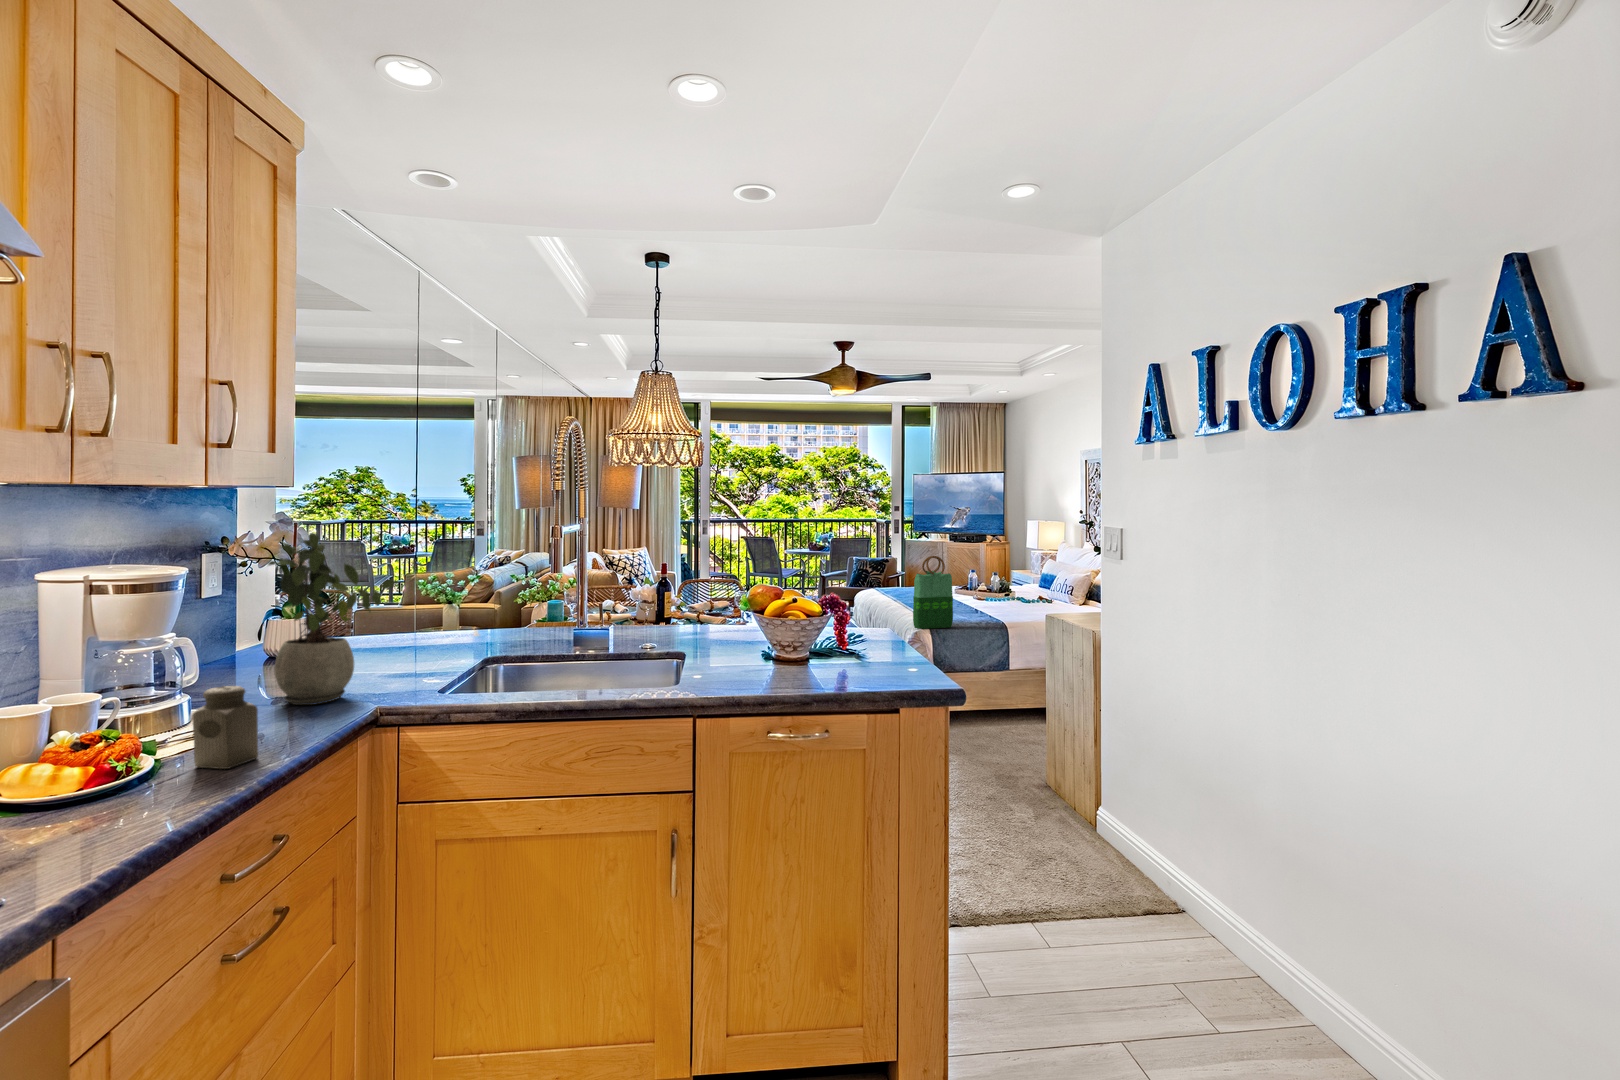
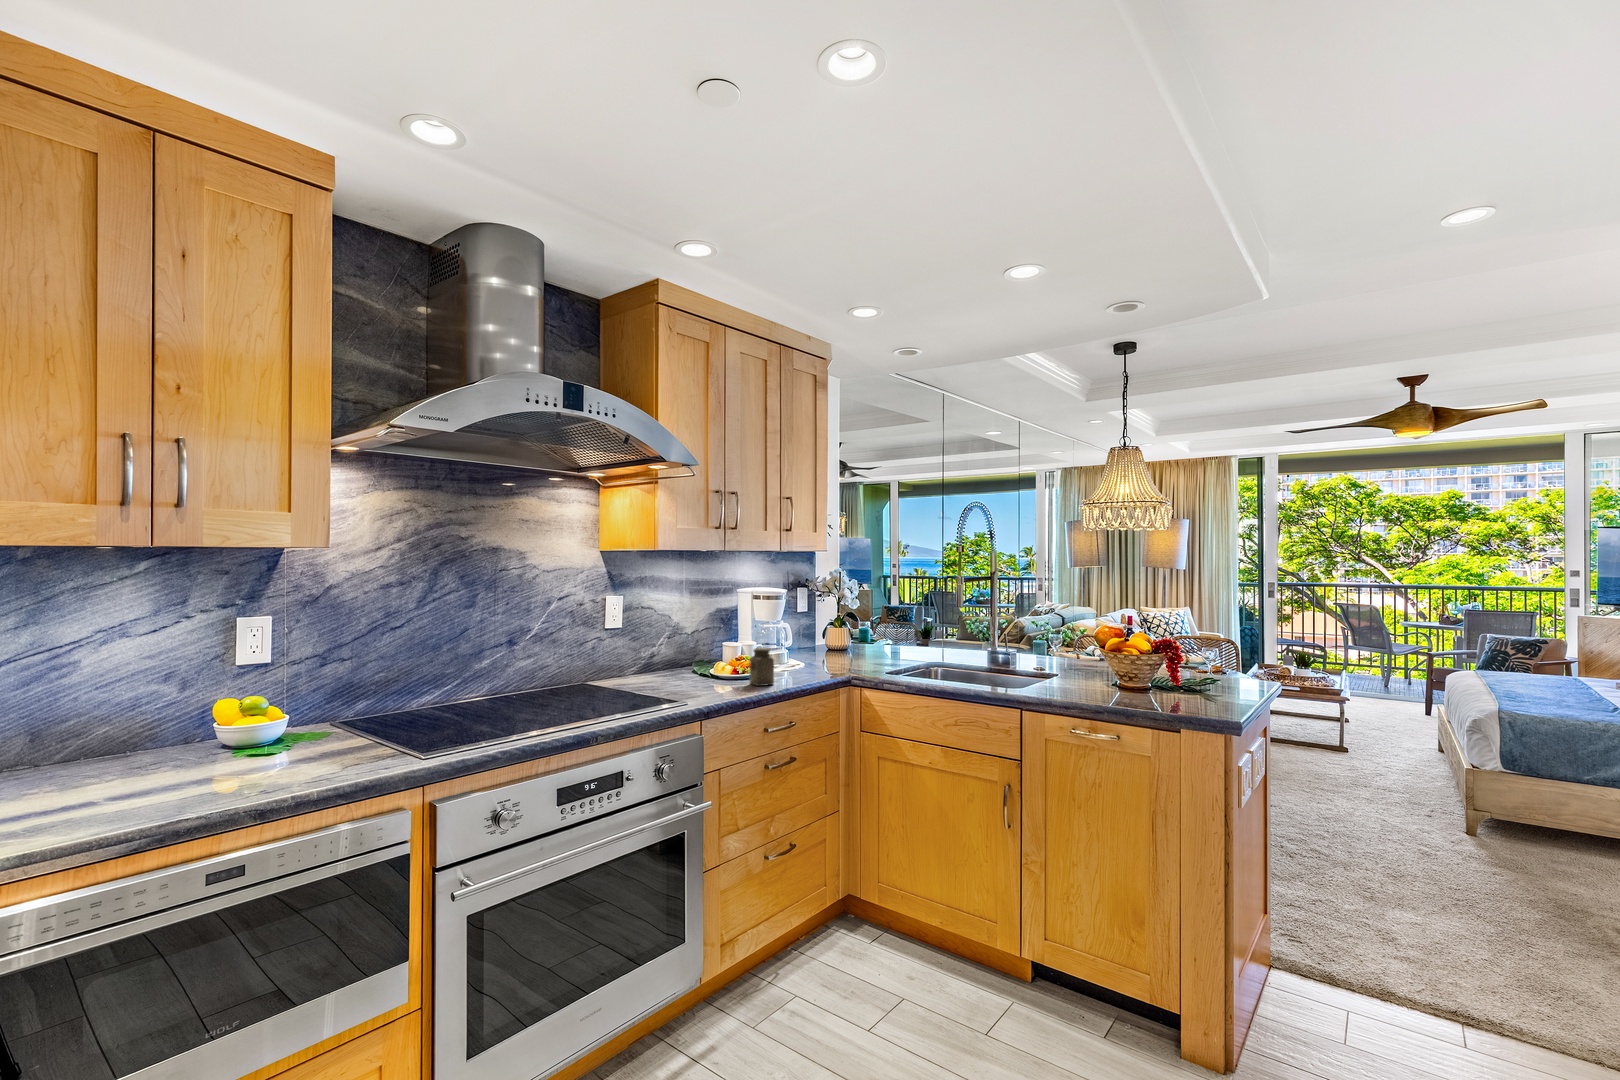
potted plant: present [268,533,395,705] -> none [813,576,868,670]
tote bag: present [913,556,953,629] -> none [1517,622,1583,710]

